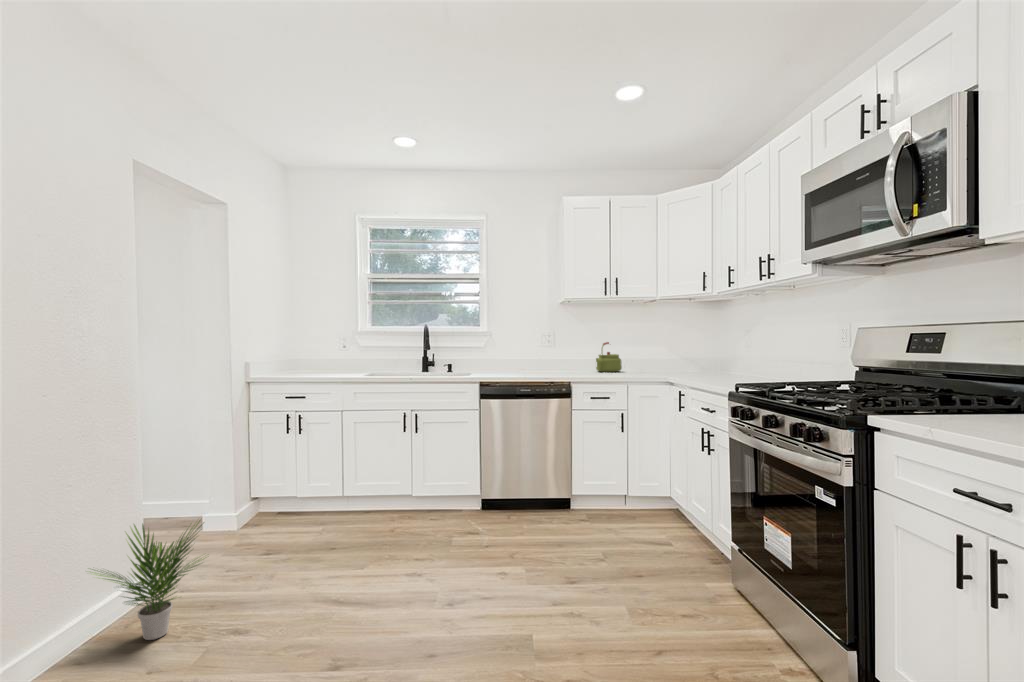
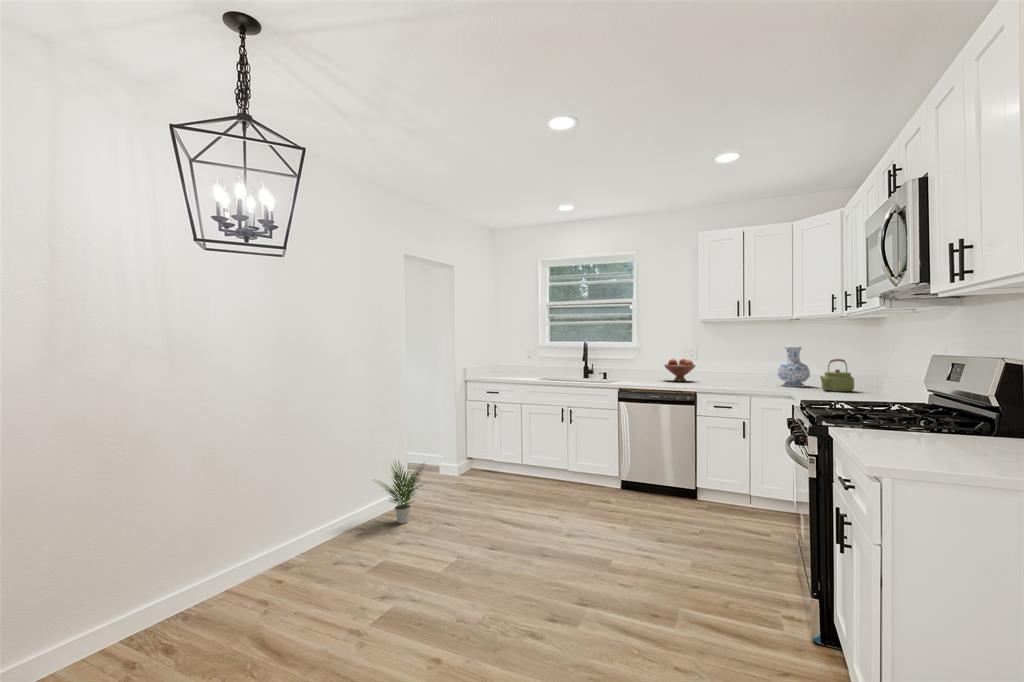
vase: none [639,330,670,373] -> present [778,346,810,387]
kettle: present [596,342,622,372] -> present [820,359,854,392]
fruit bowl: none [519,346,555,372] -> present [664,359,695,381]

